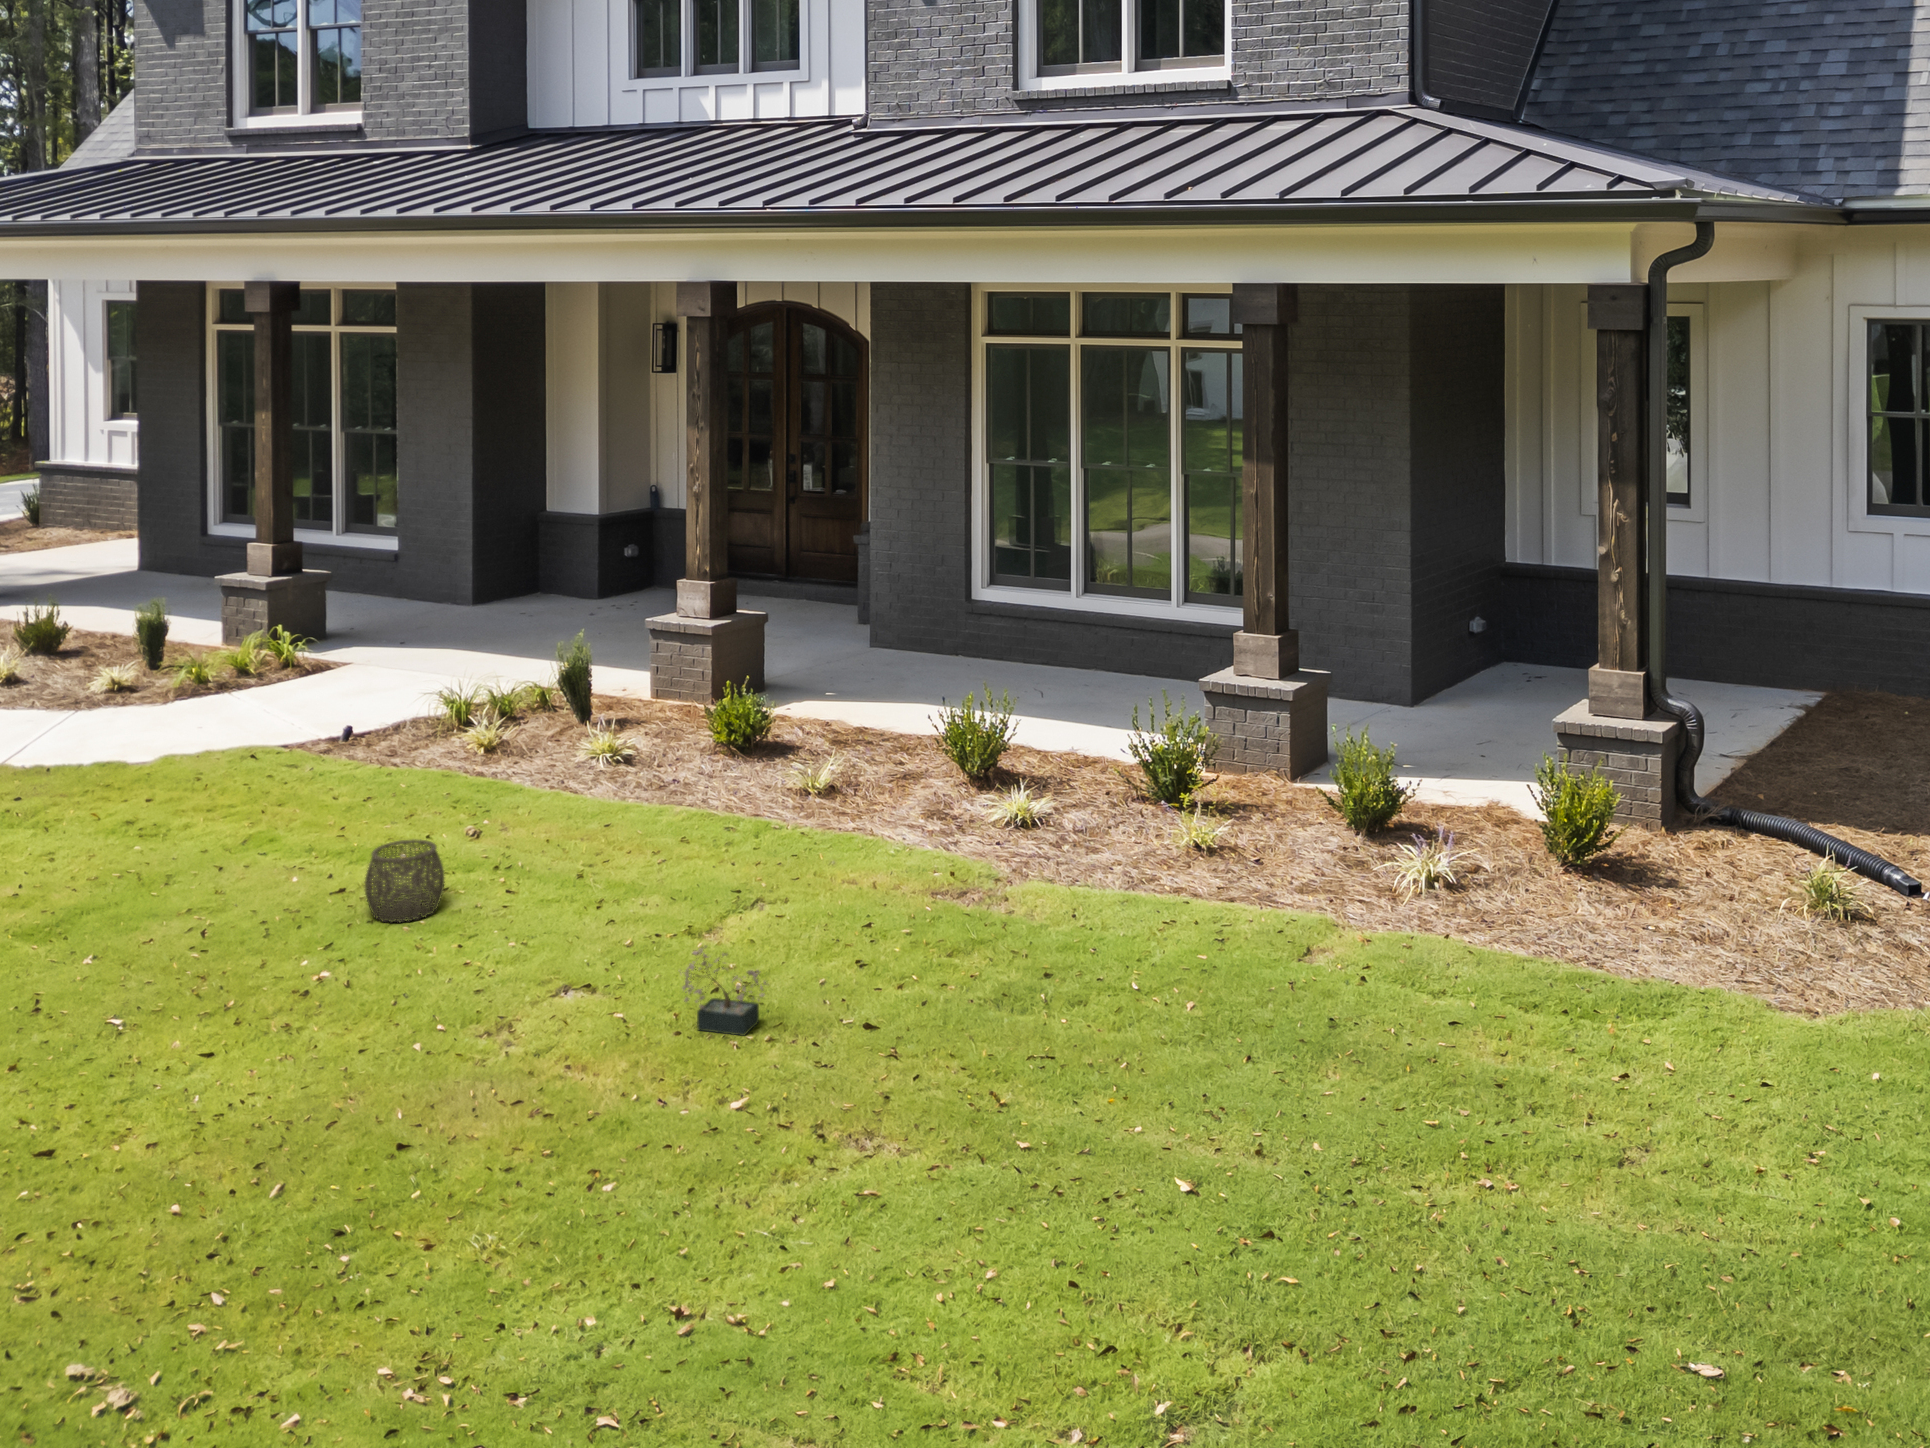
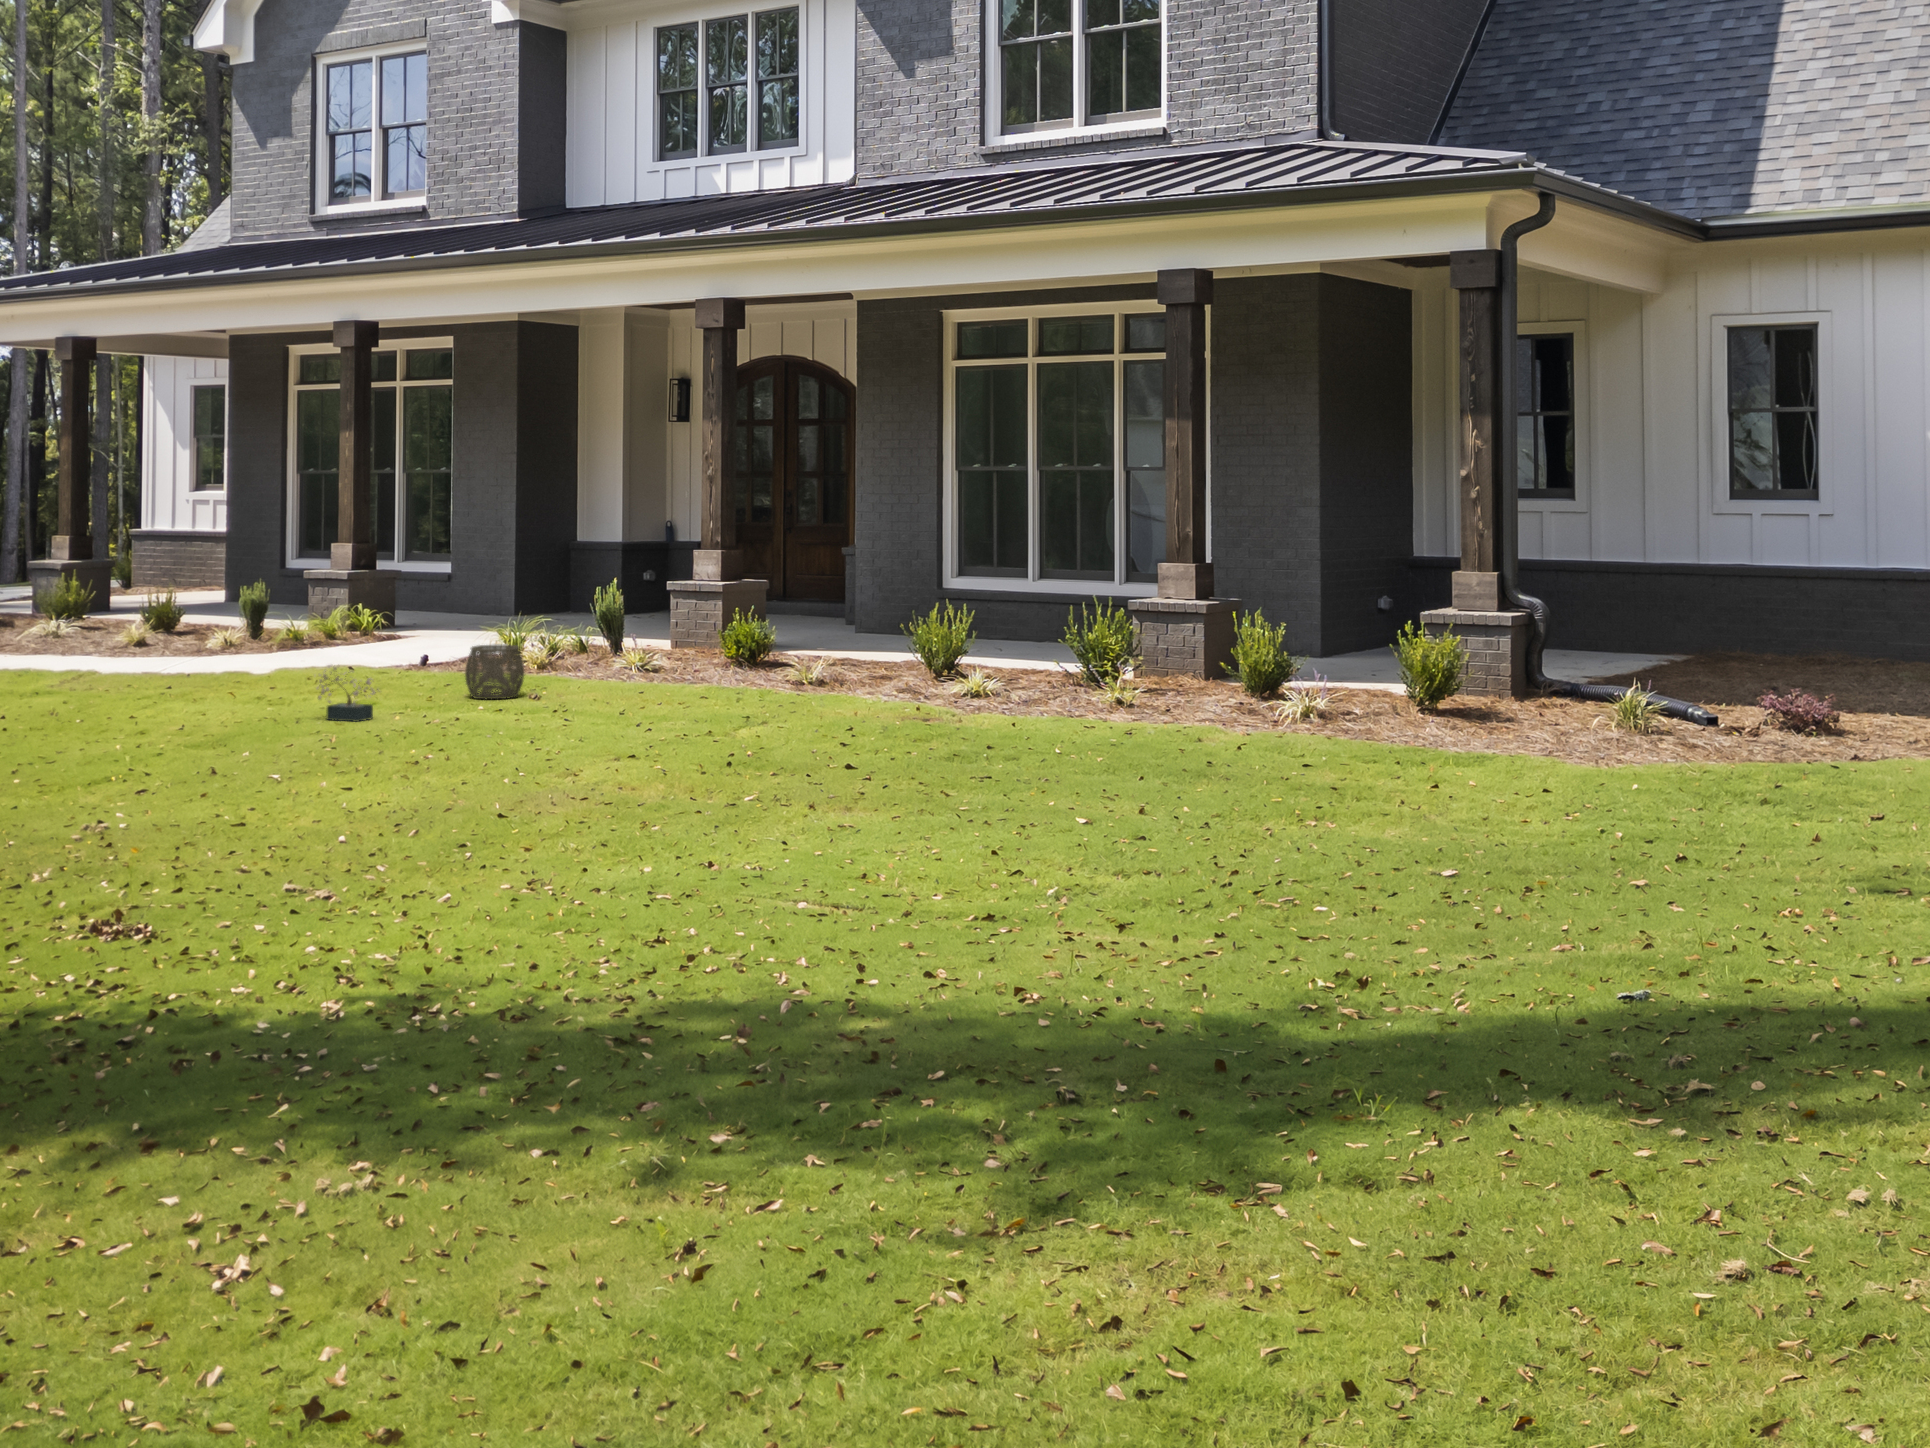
decorative plant: present [682,946,767,1036] -> present [317,665,379,722]

